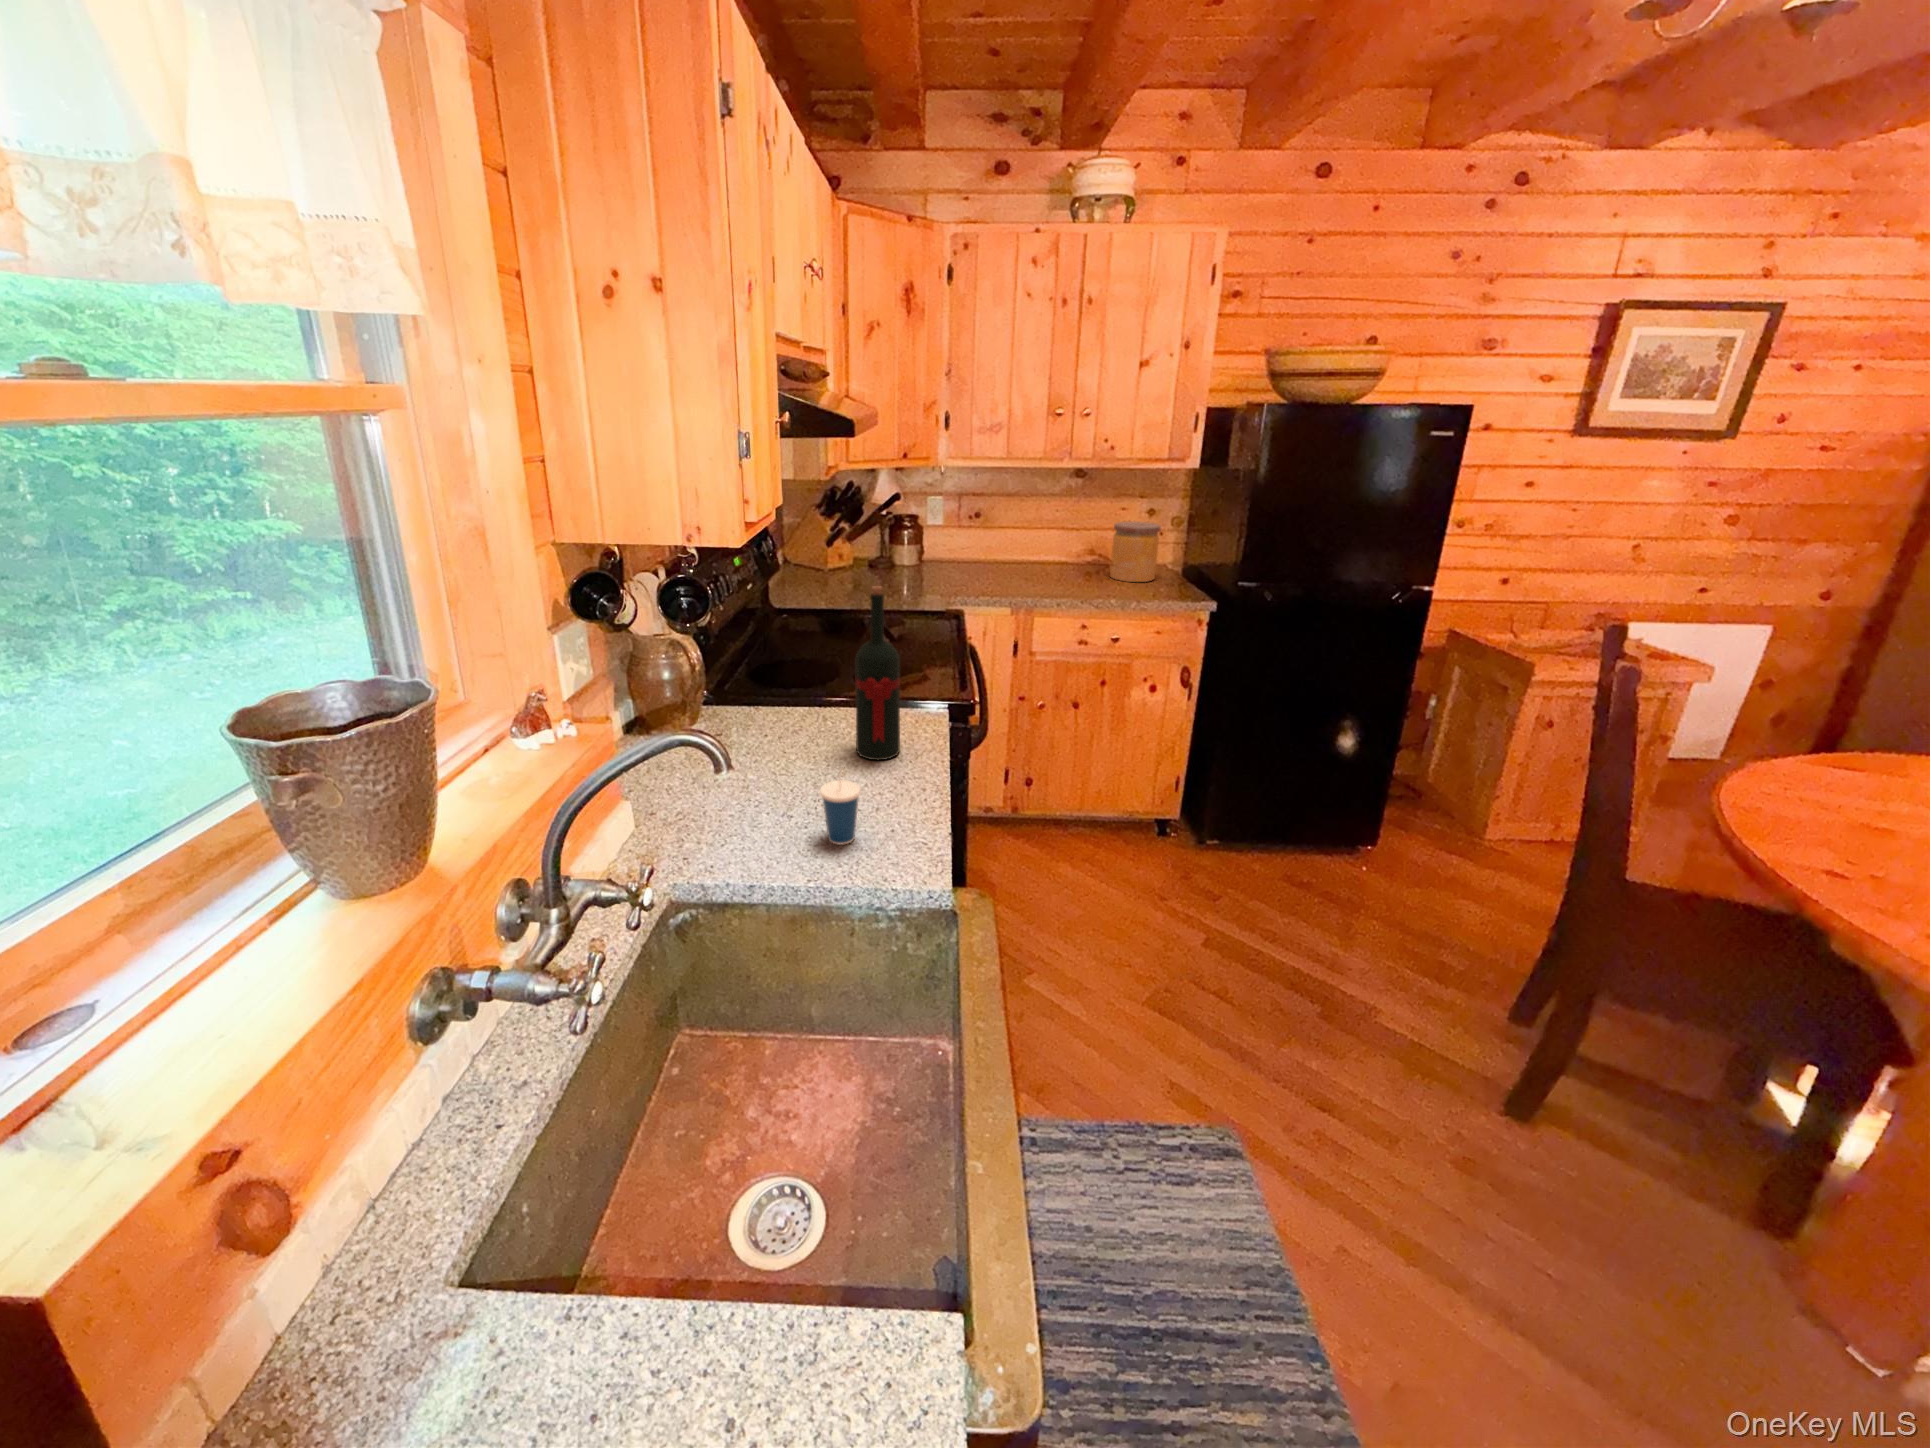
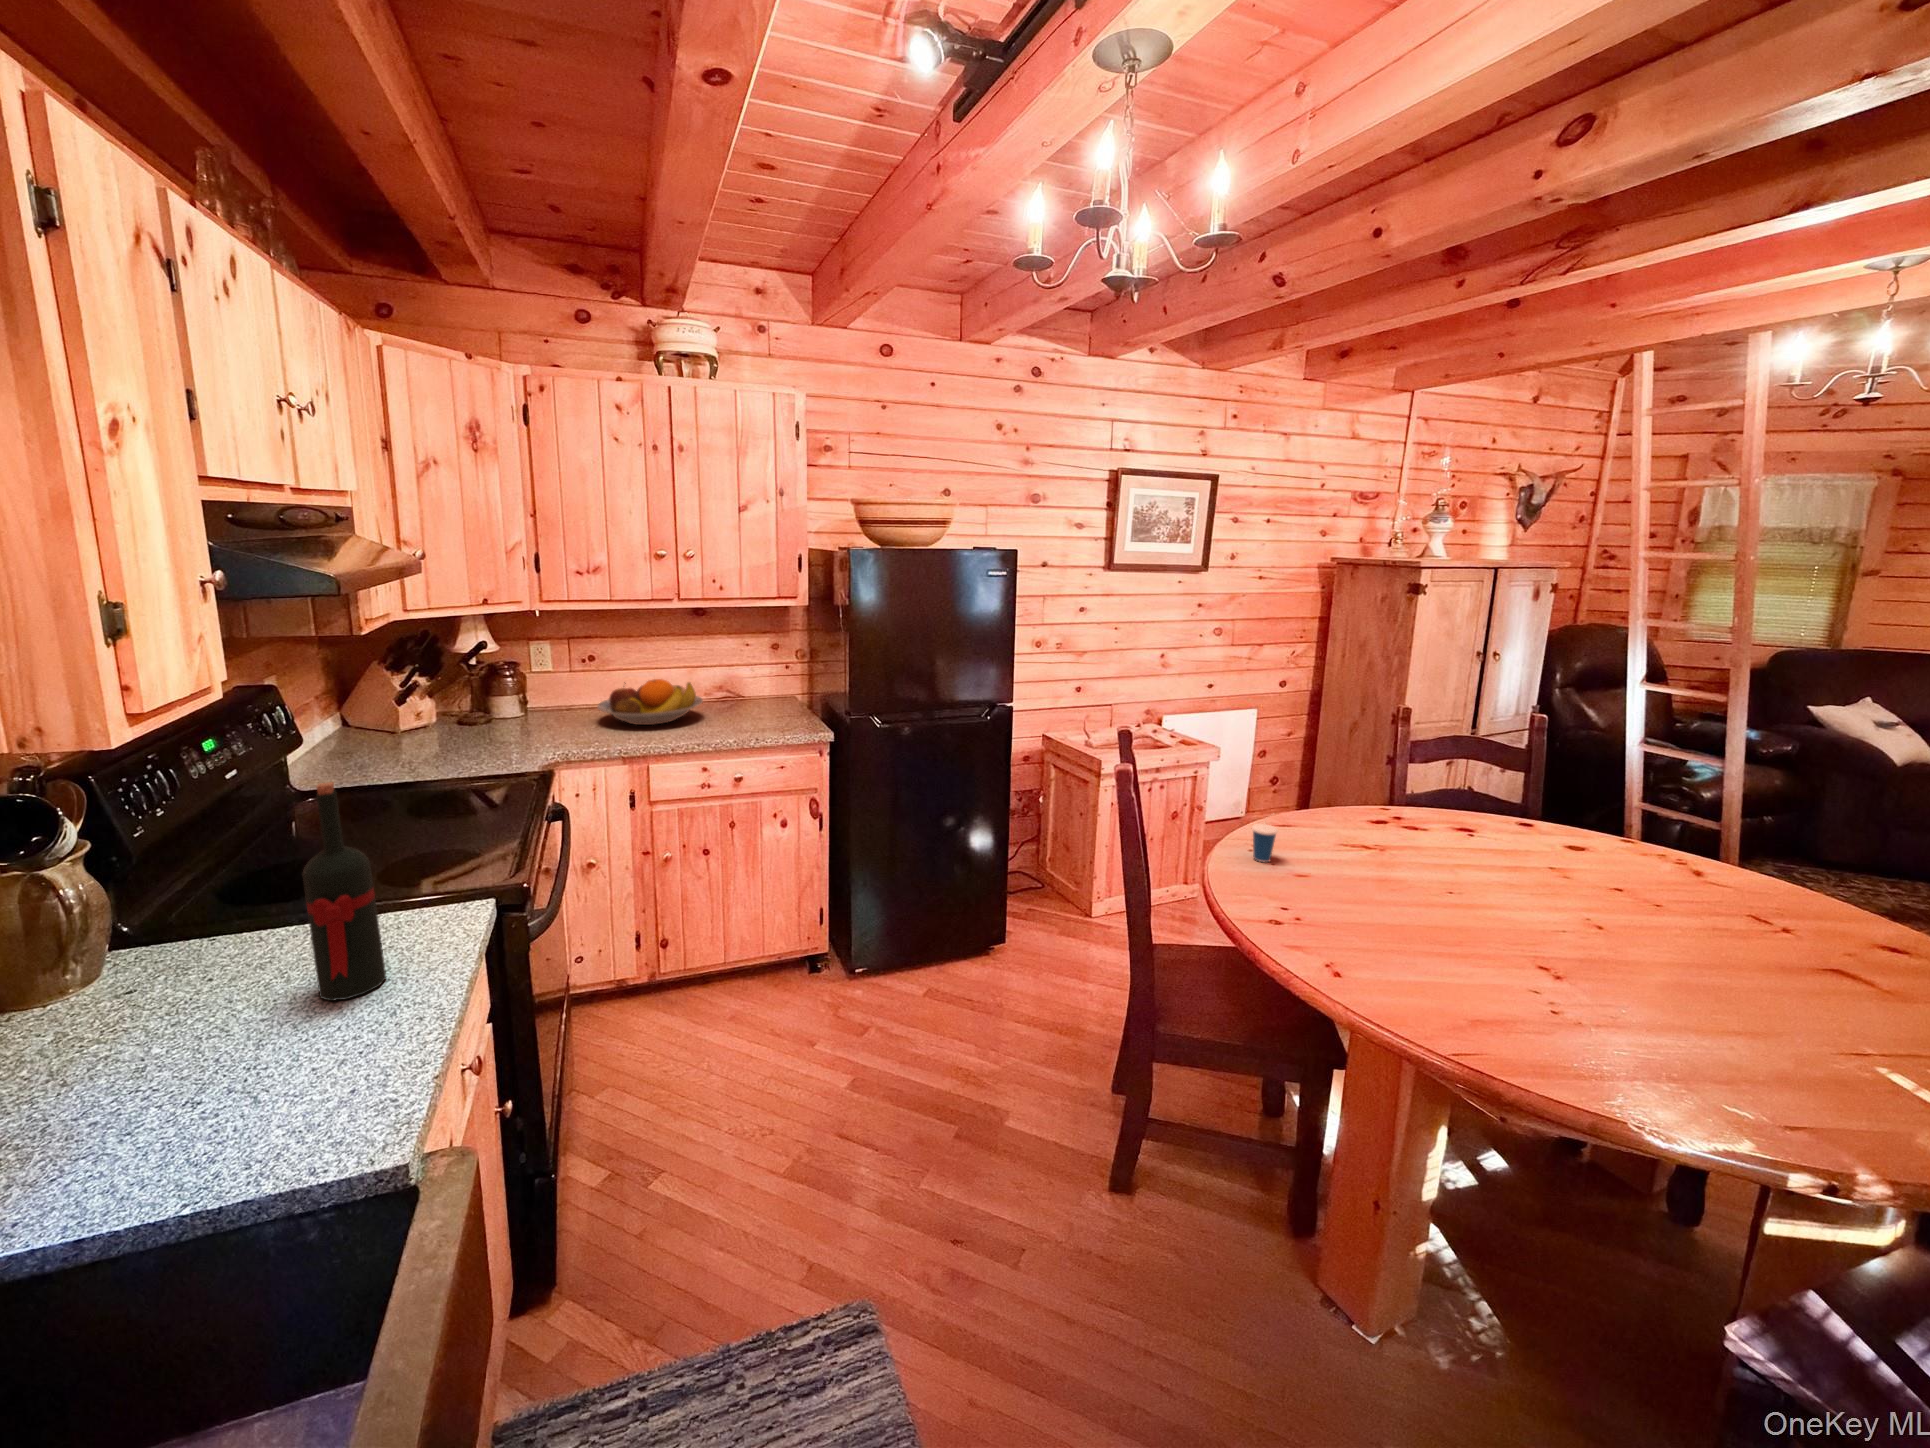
jar: present [1110,522,1161,582] -> none [739,655,786,715]
fruit bowl: none [981,539,1077,582] -> present [597,679,703,725]
cup: present [820,771,861,845] -> present [1252,824,1278,862]

